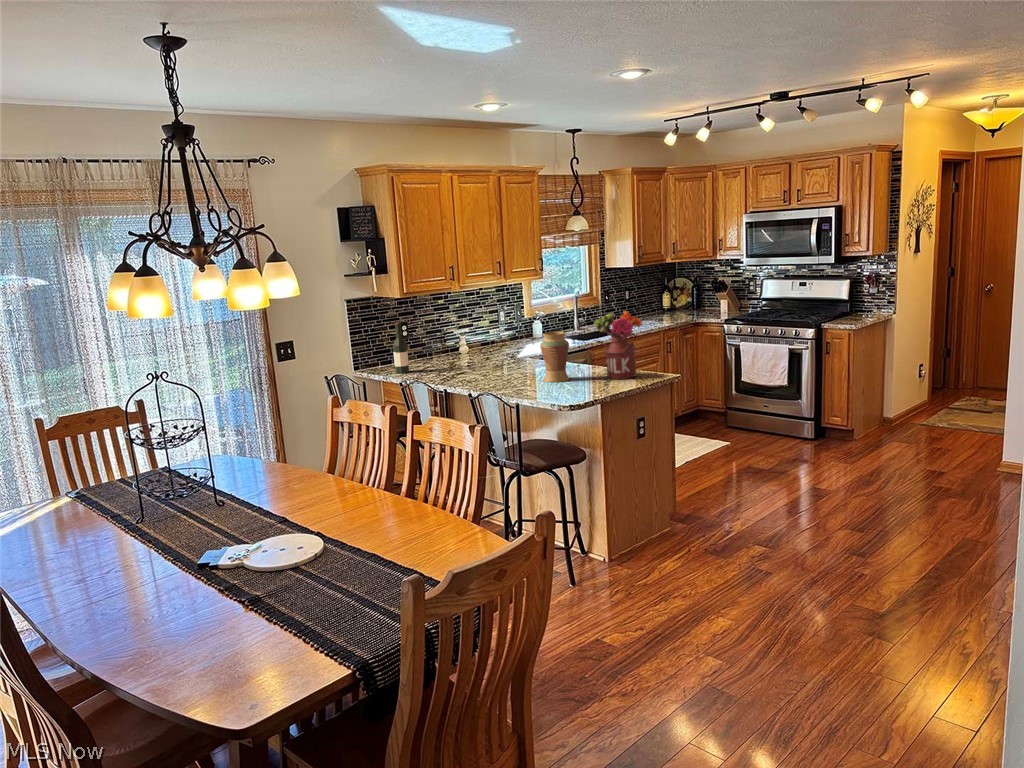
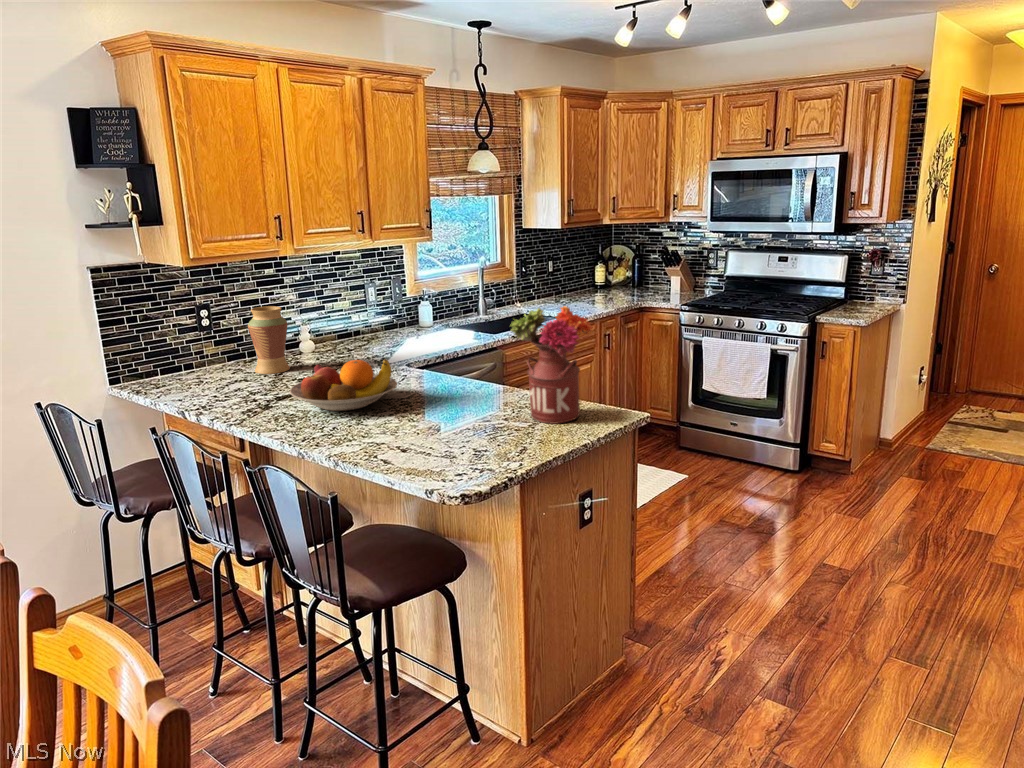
wine bottle: present [393,322,409,373] -> none [169,309,200,395]
vase: present [540,332,569,382] -> present [248,306,290,374]
fruit bowl: none [466,348,528,377] -> present [290,359,397,411]

